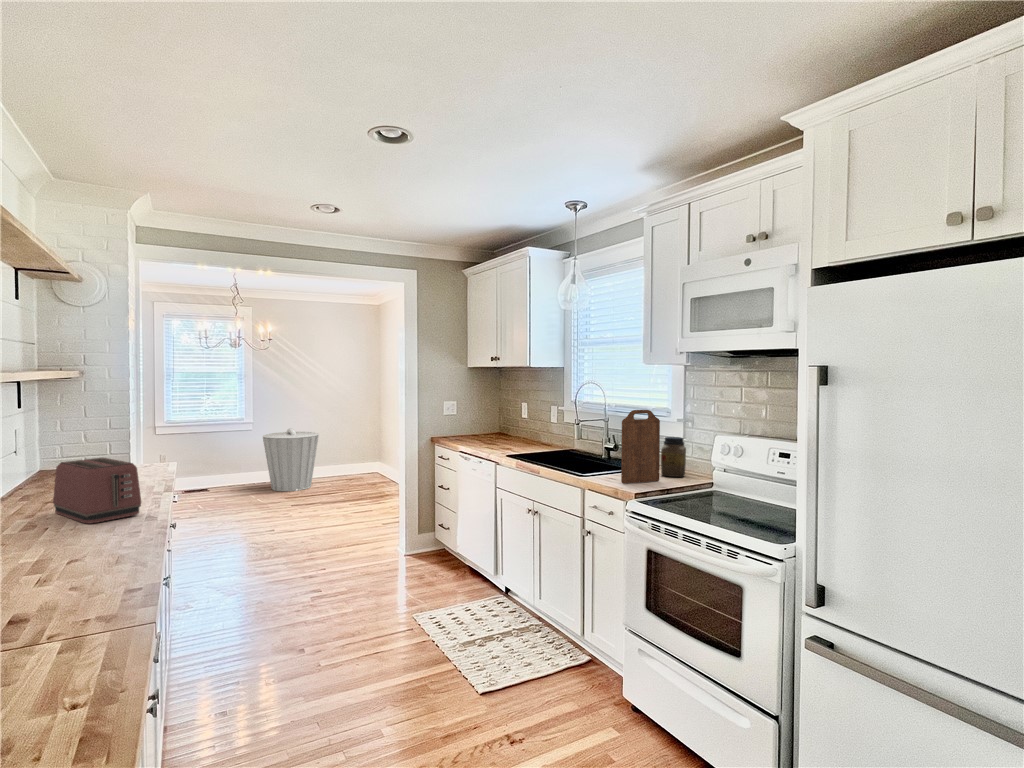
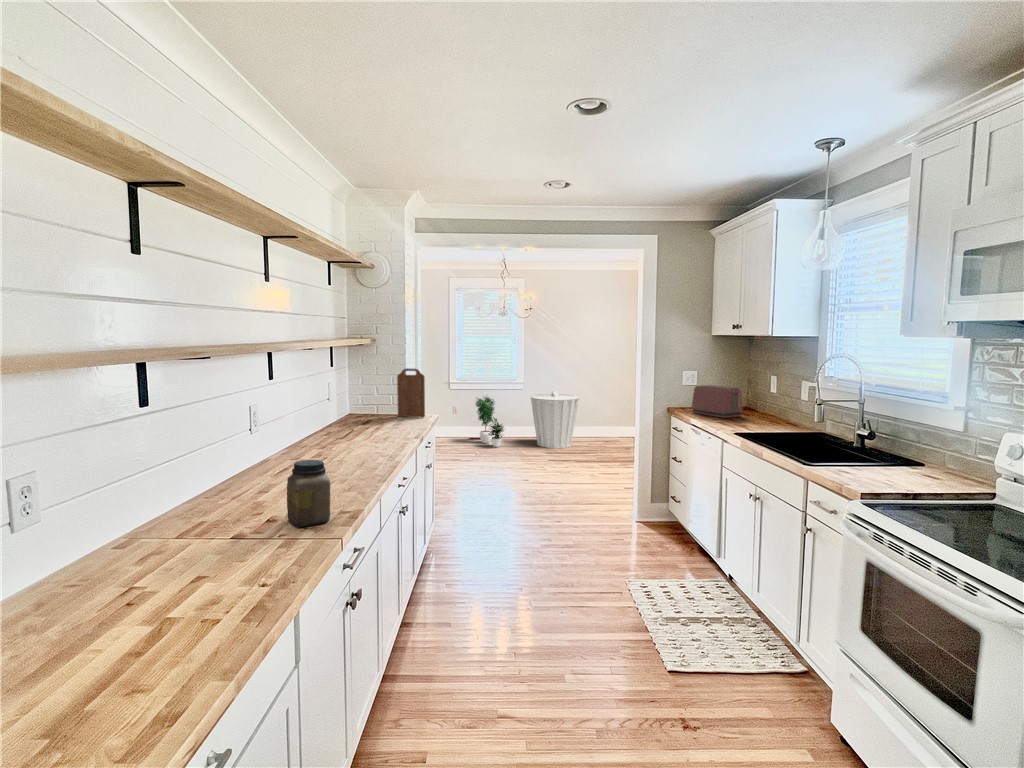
cutting board: present [621,410,660,484] -> present [397,368,425,417]
potted plant: none [190,436,235,497] -> present [476,397,504,447]
jar: present [661,437,686,477] -> present [287,460,330,527]
toaster: present [53,458,141,524] -> present [692,385,742,418]

